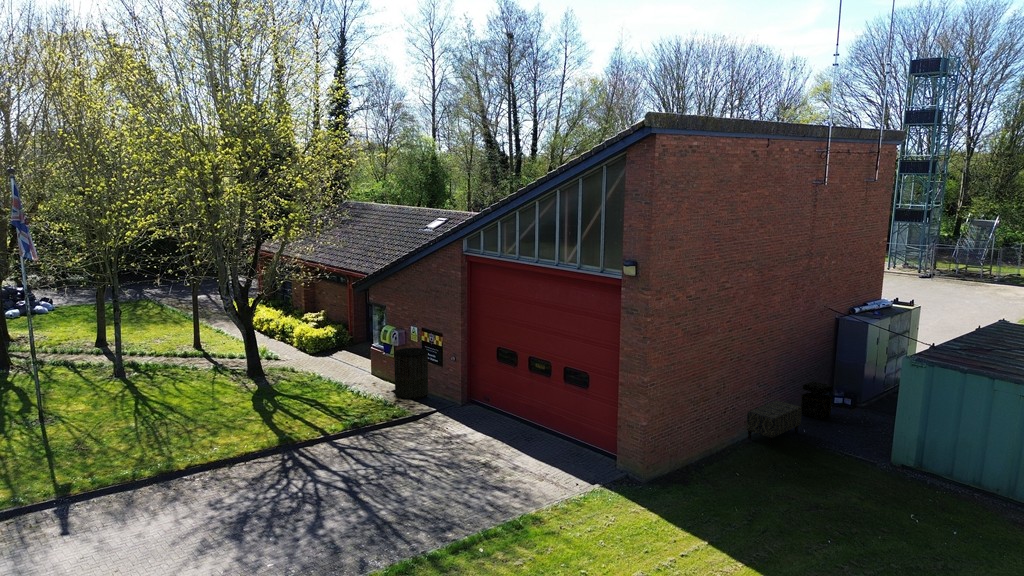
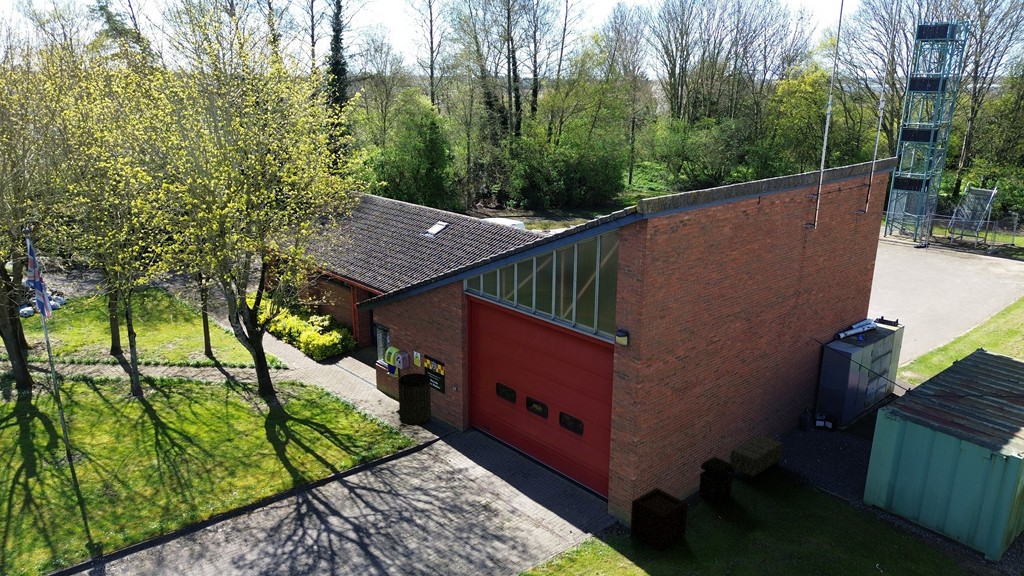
toolbox: present [801,381,833,420] -> present [699,457,733,502]
wooden crate: none [643,436,704,498] -> present [630,488,687,551]

